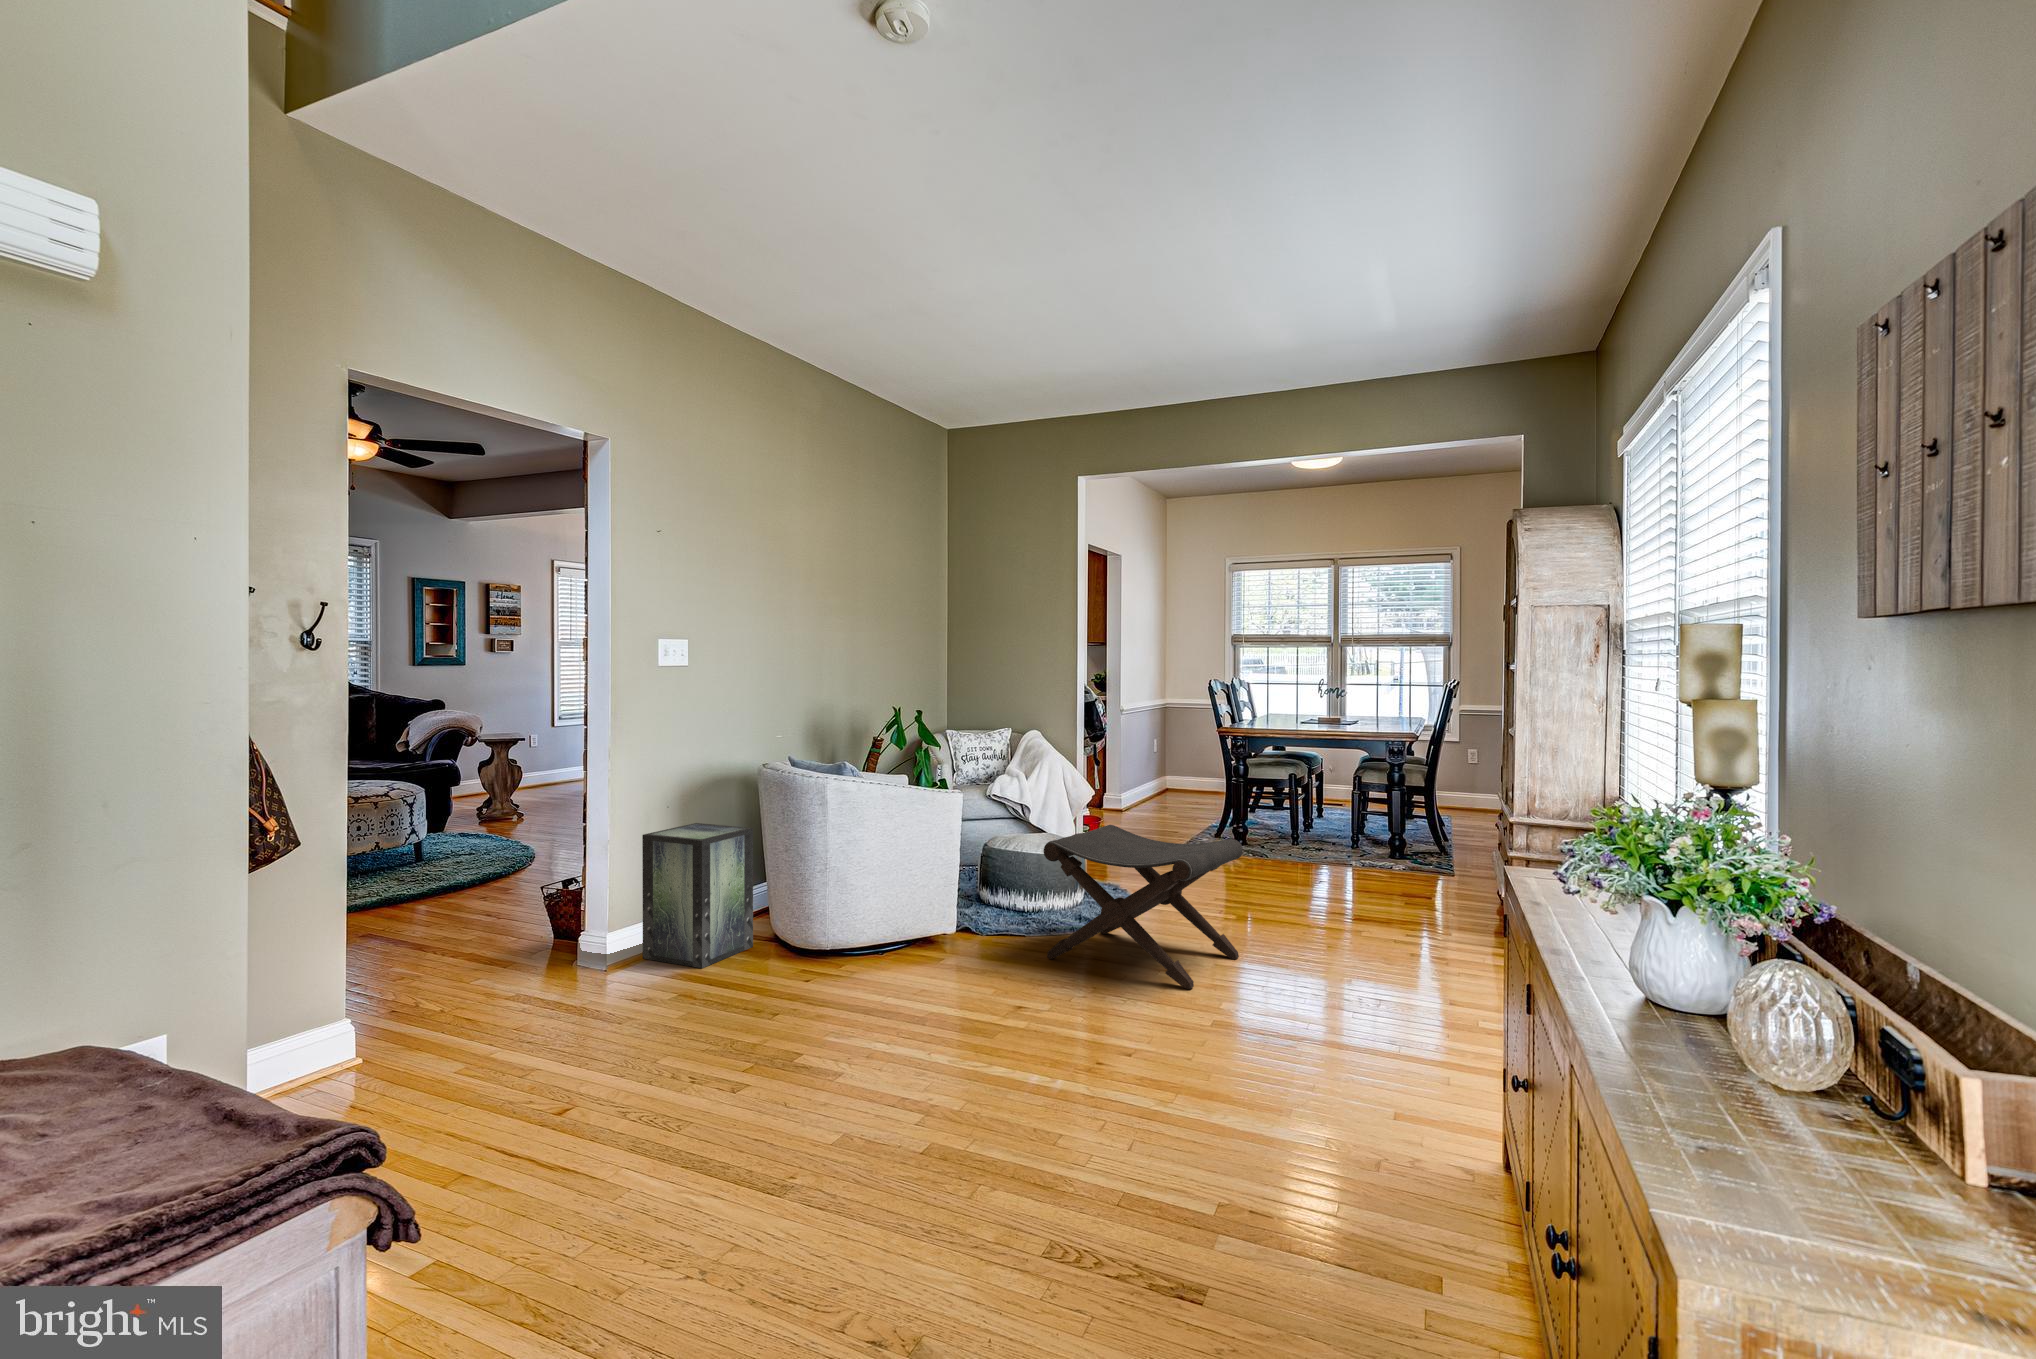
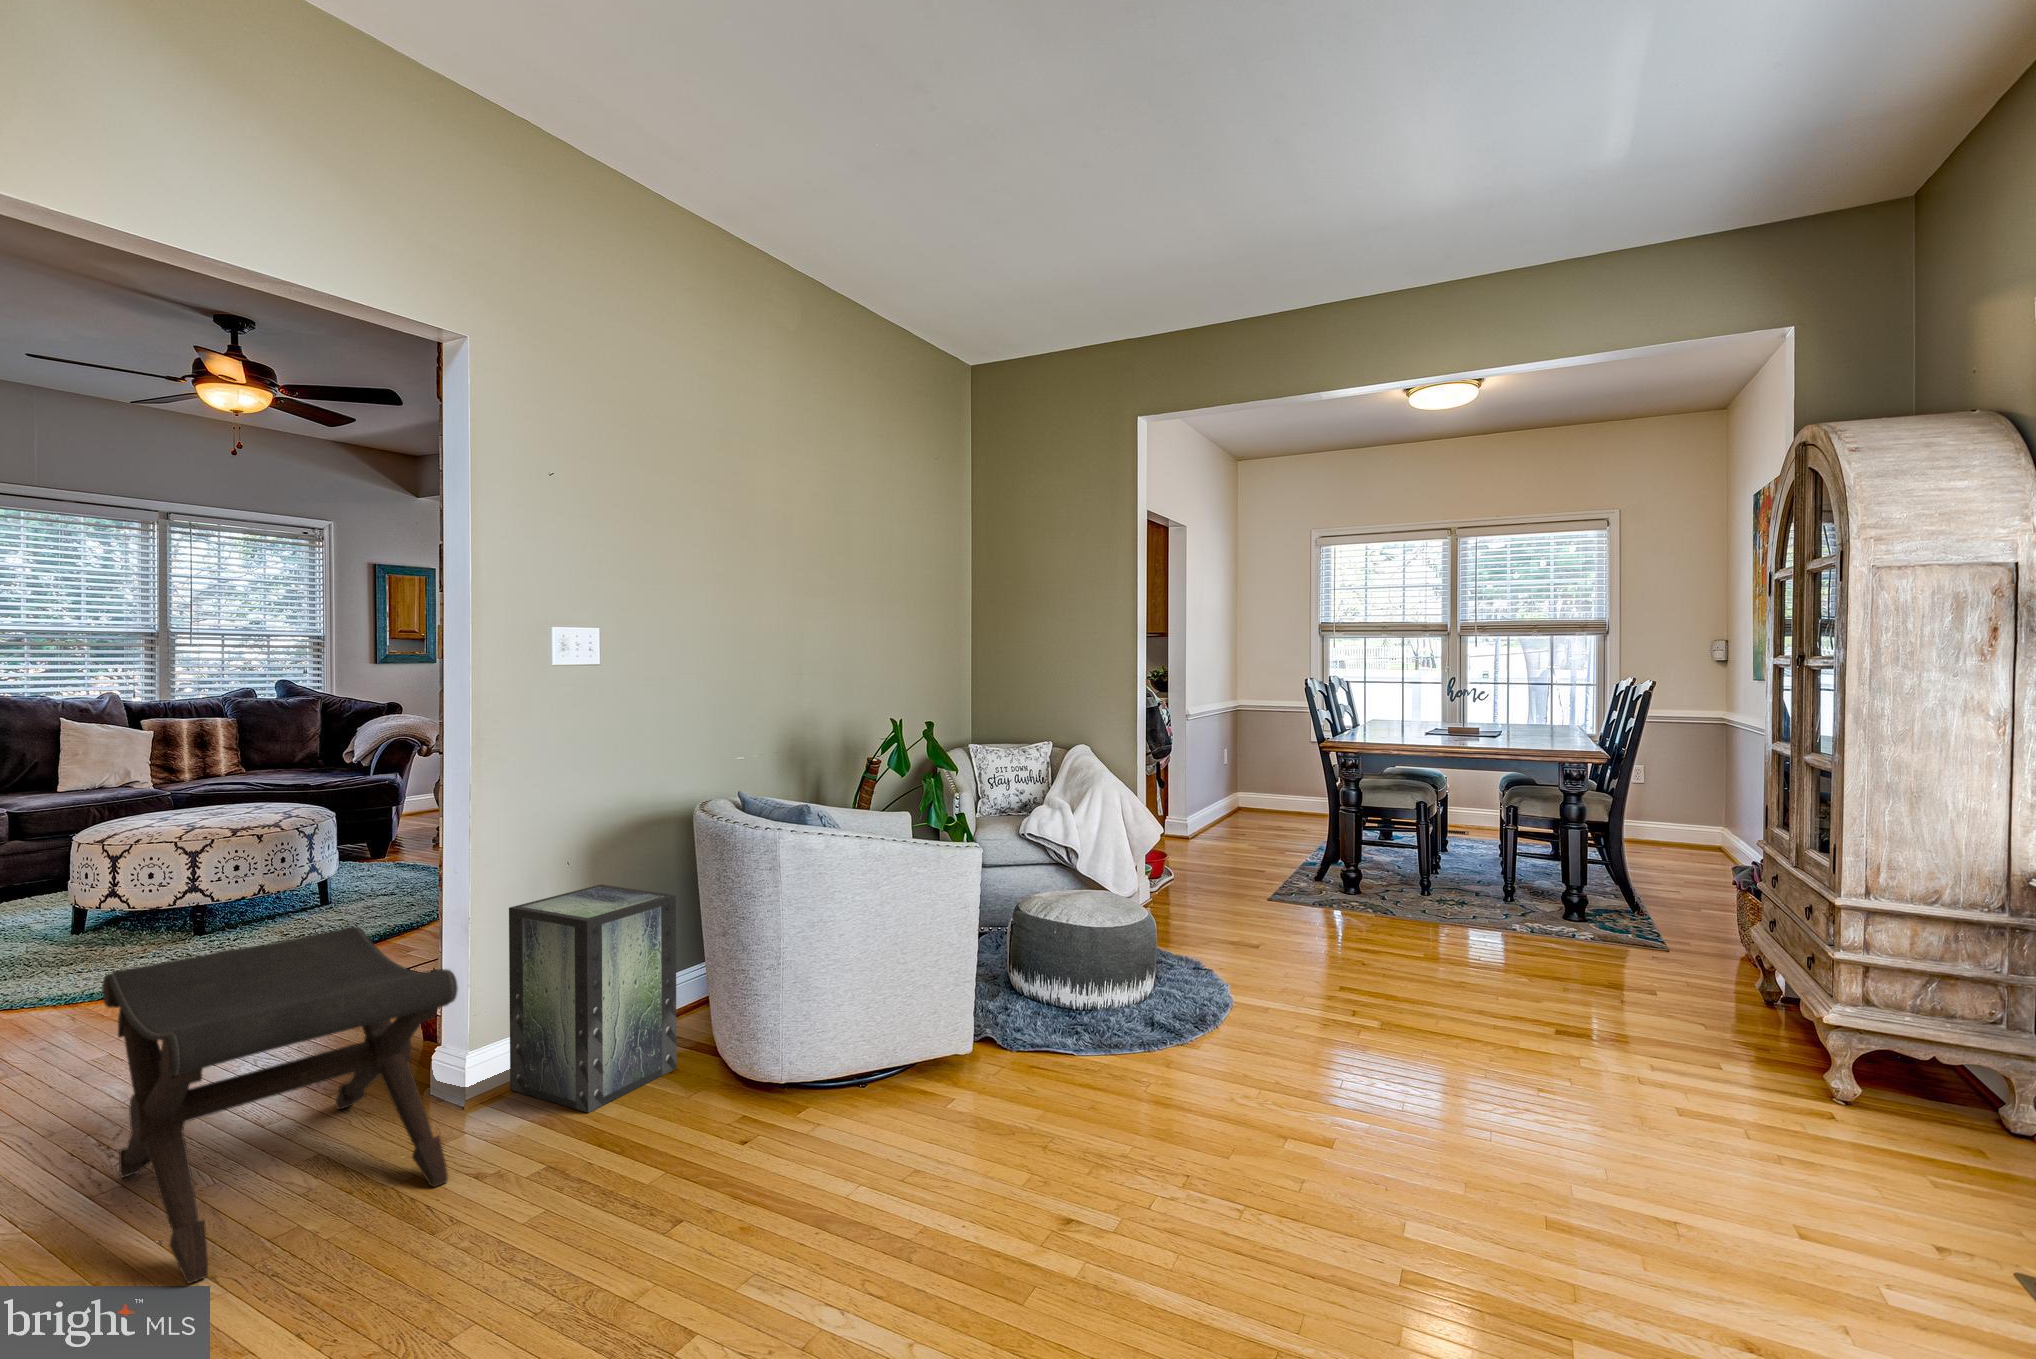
footstool: present [1043,825,1243,989] -> present [102,927,458,1283]

